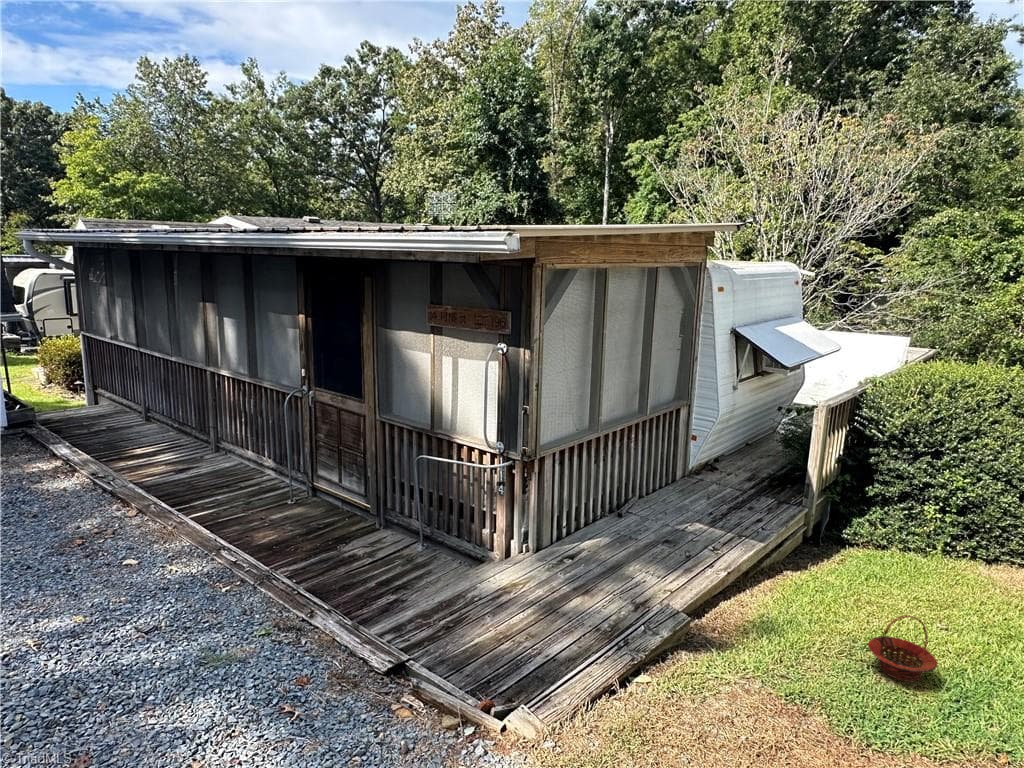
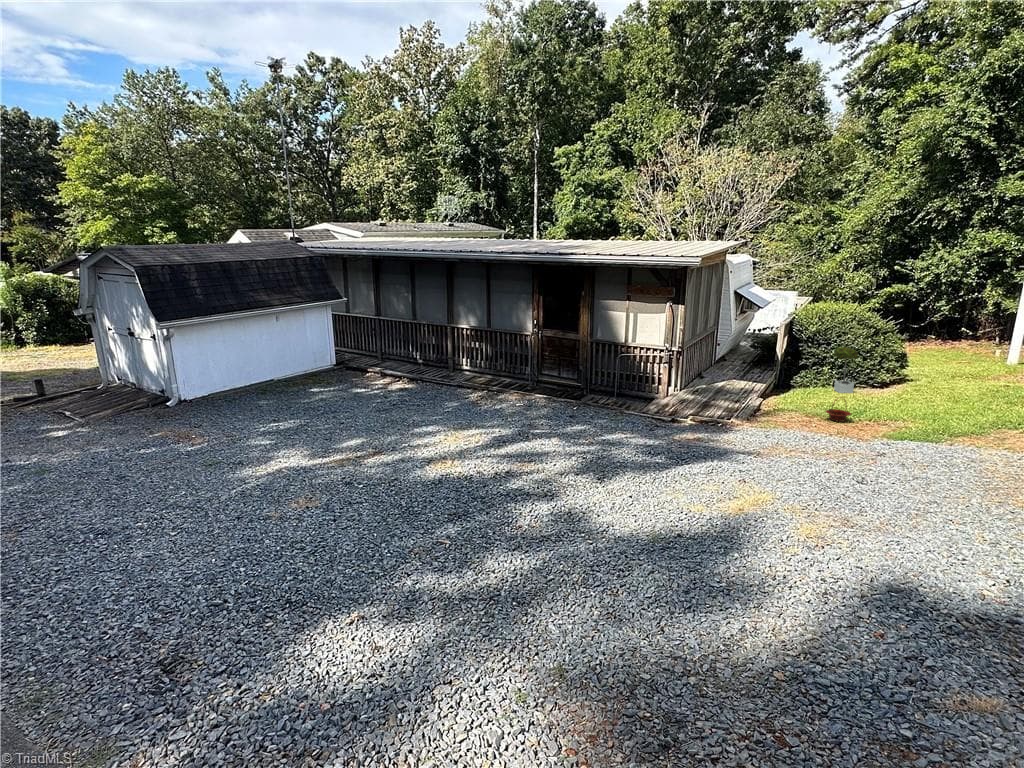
potted tree: none [944,468,1002,576] -> present [834,347,858,393]

